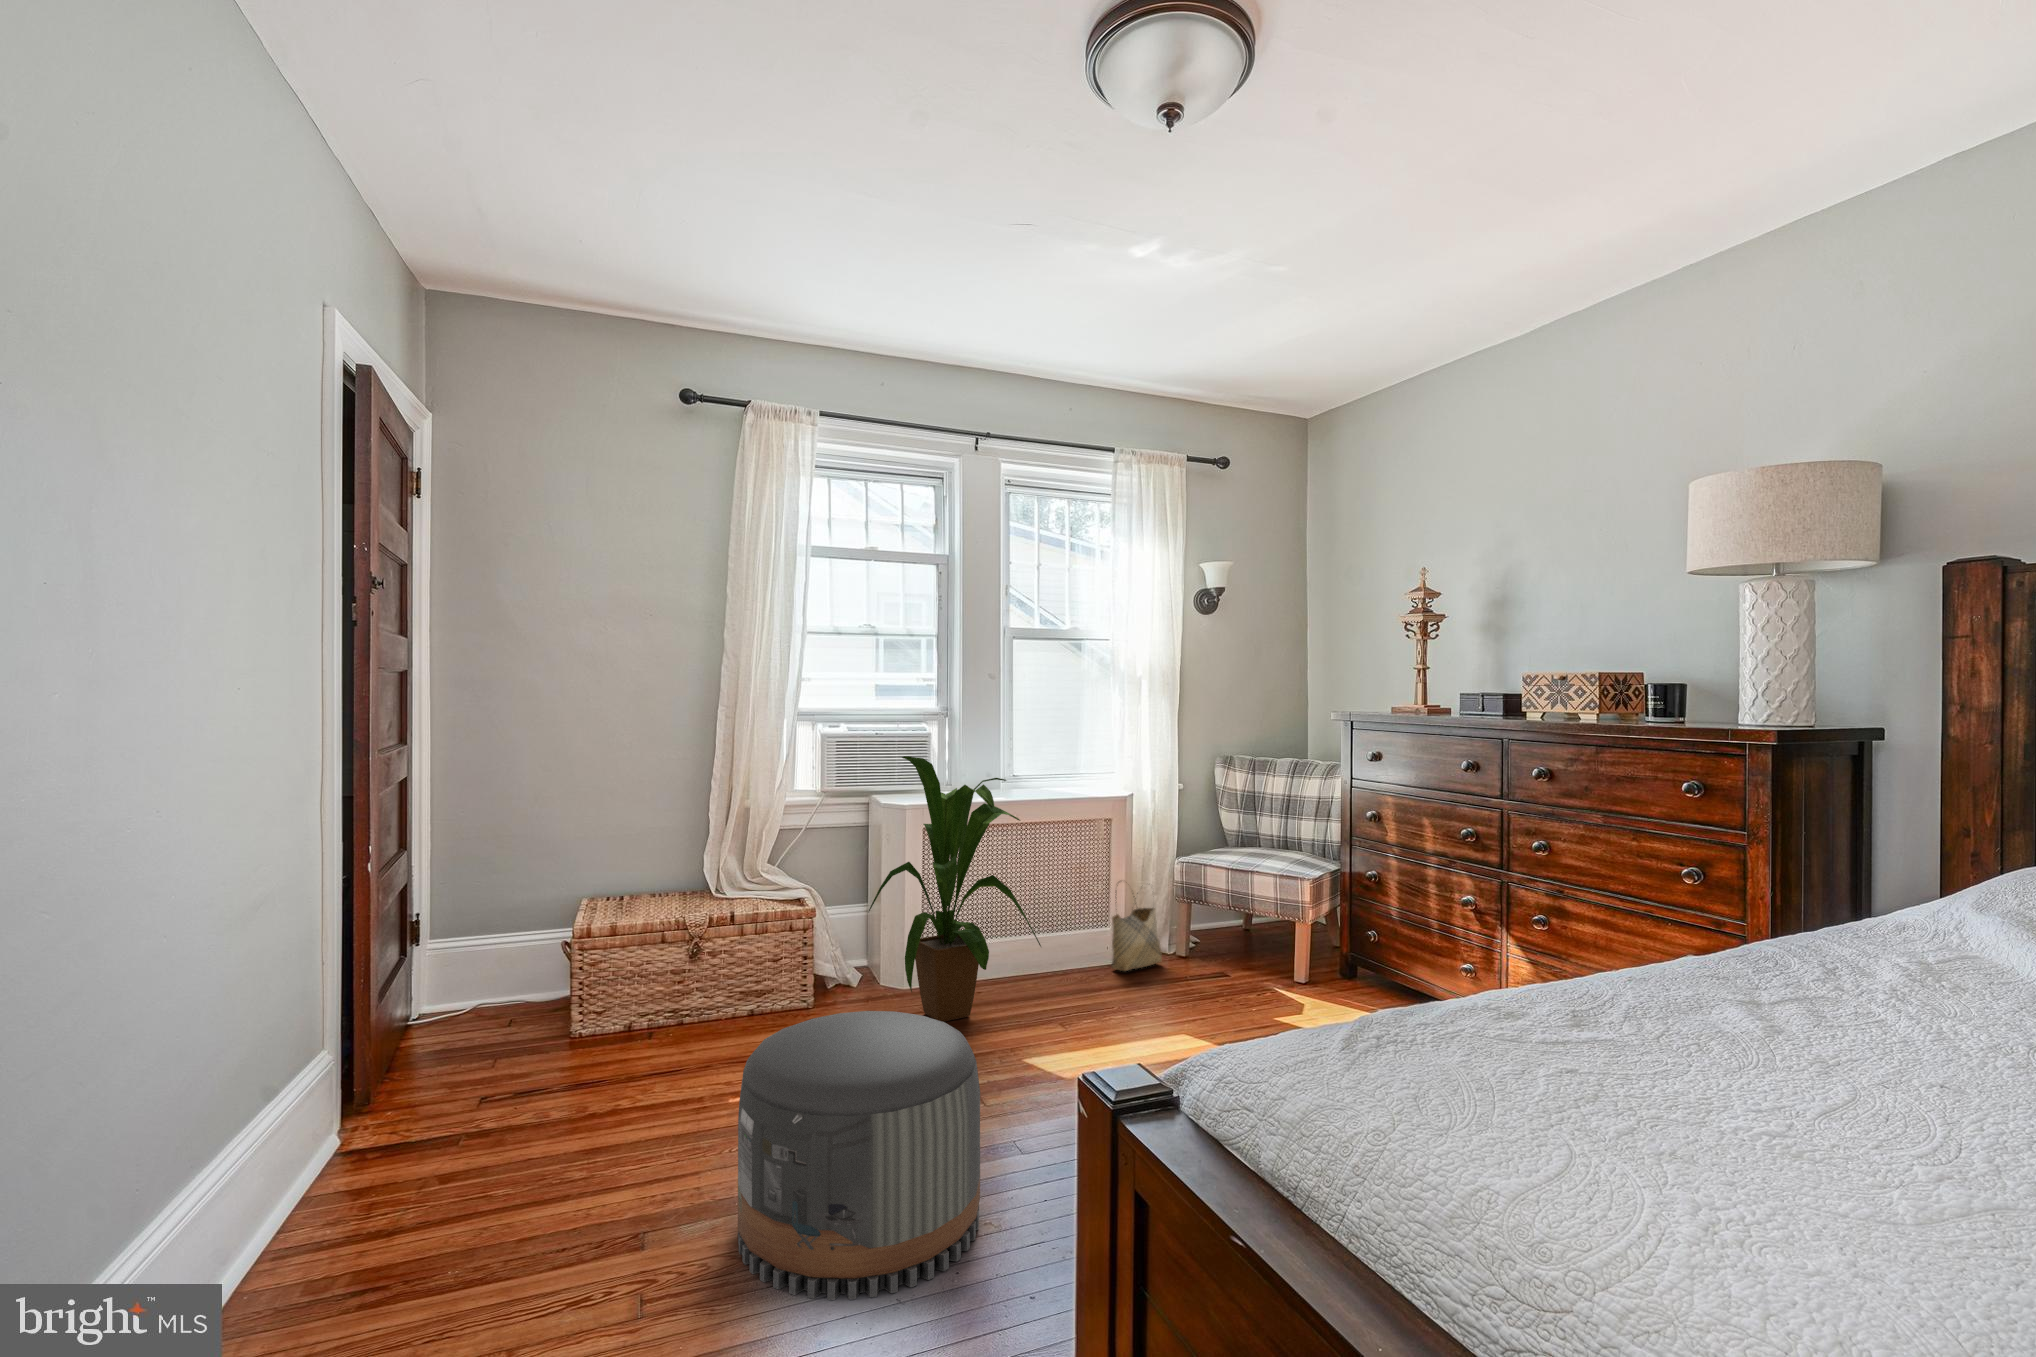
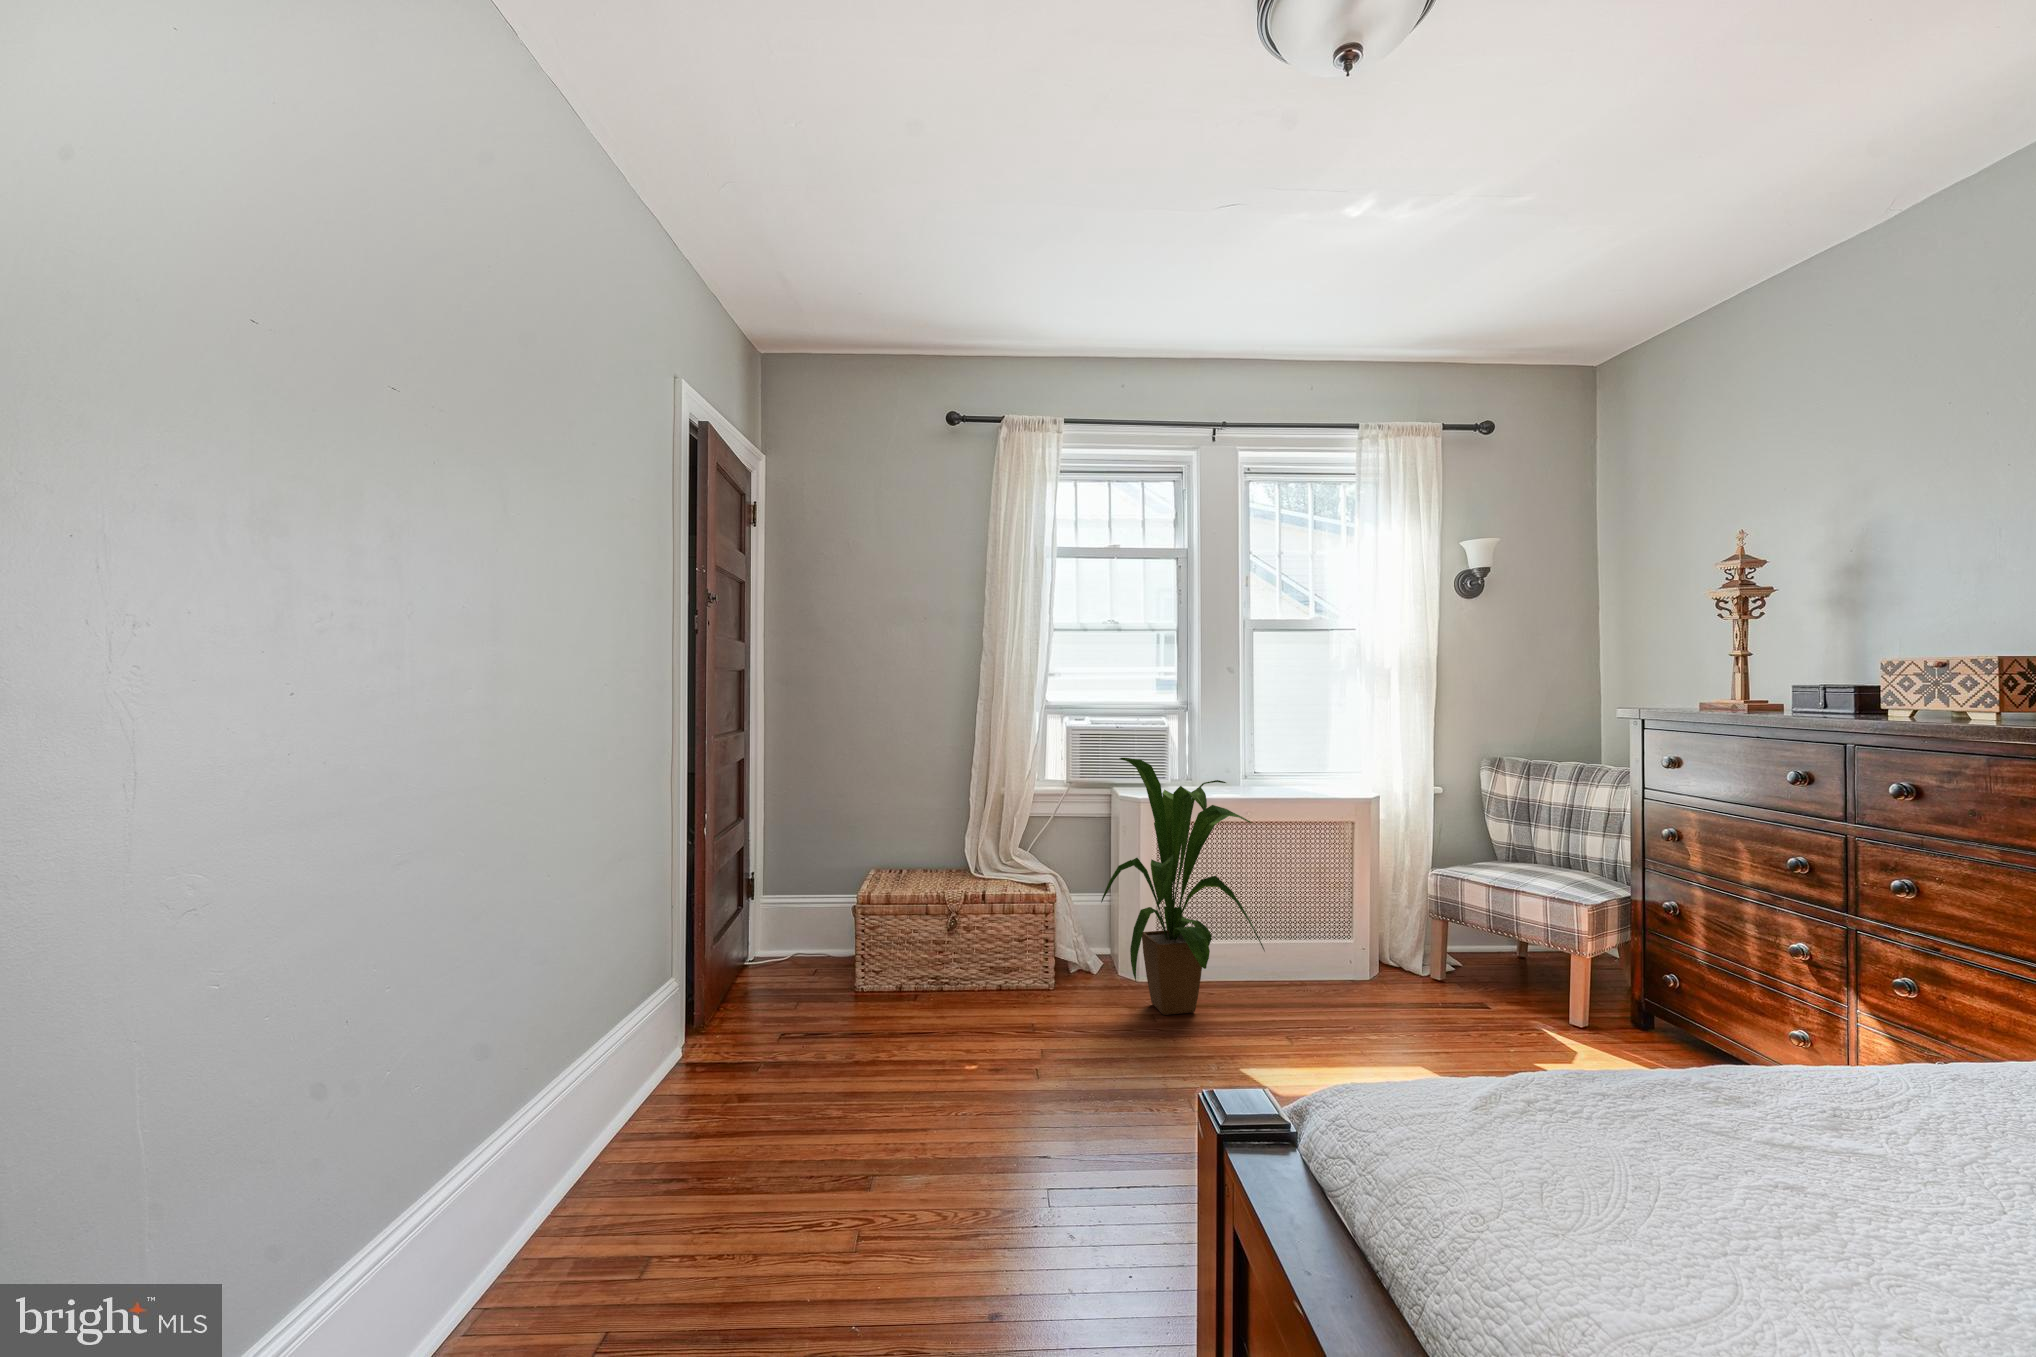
woven basket: present [1112,892,1162,971] -> none [1356,889,1416,984]
pouf: present [738,1011,980,1300] -> none [906,999,1137,1287]

